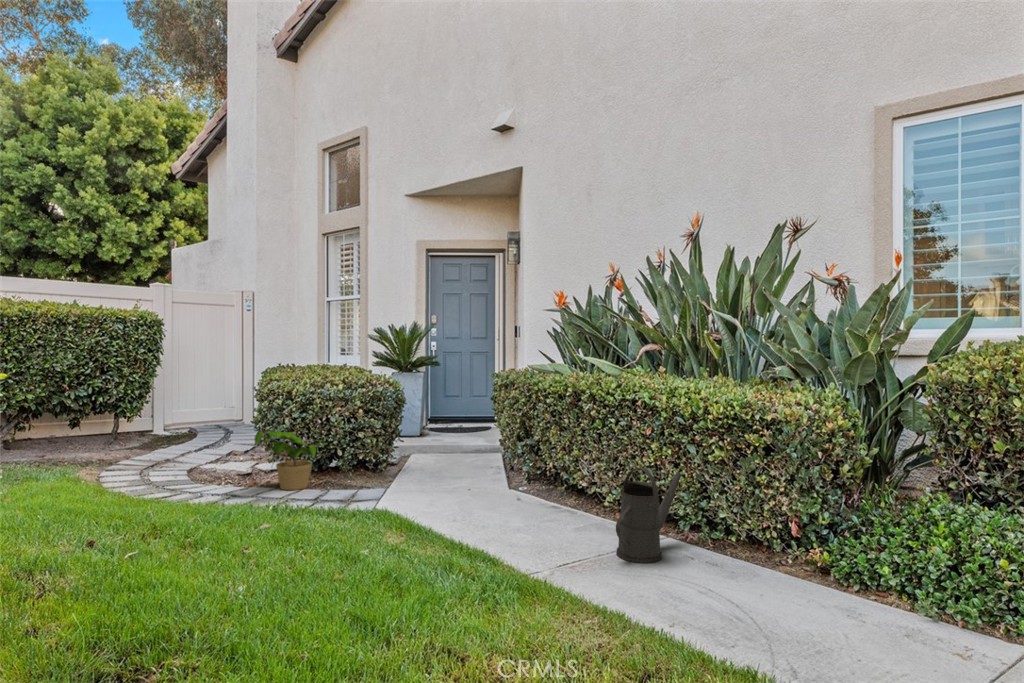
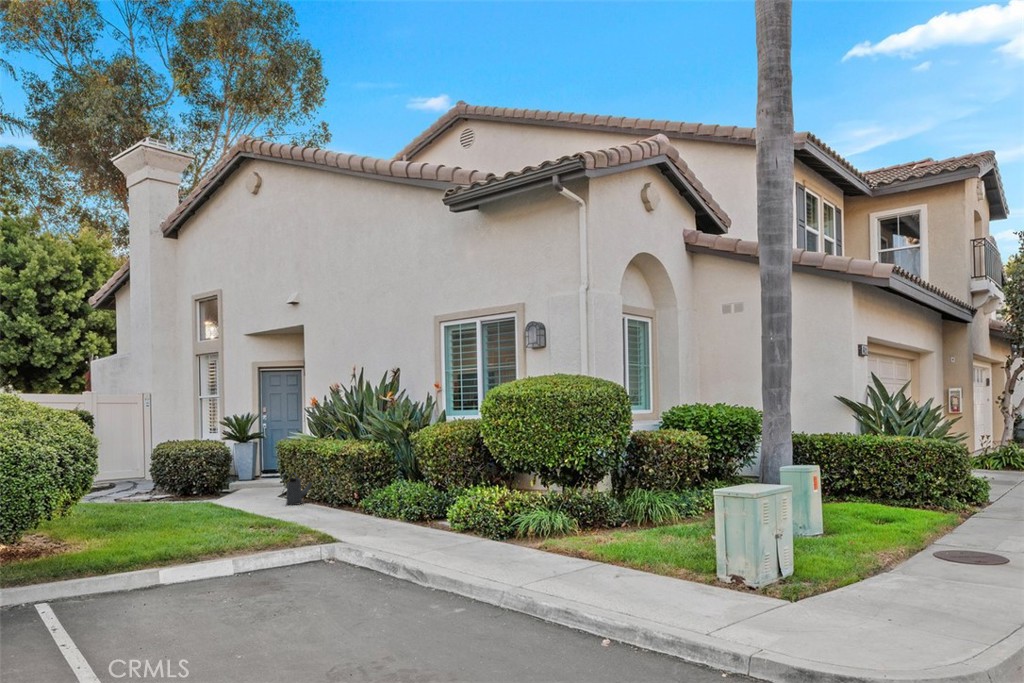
potted plant: present [255,430,316,490] -> none [153,472,182,500]

